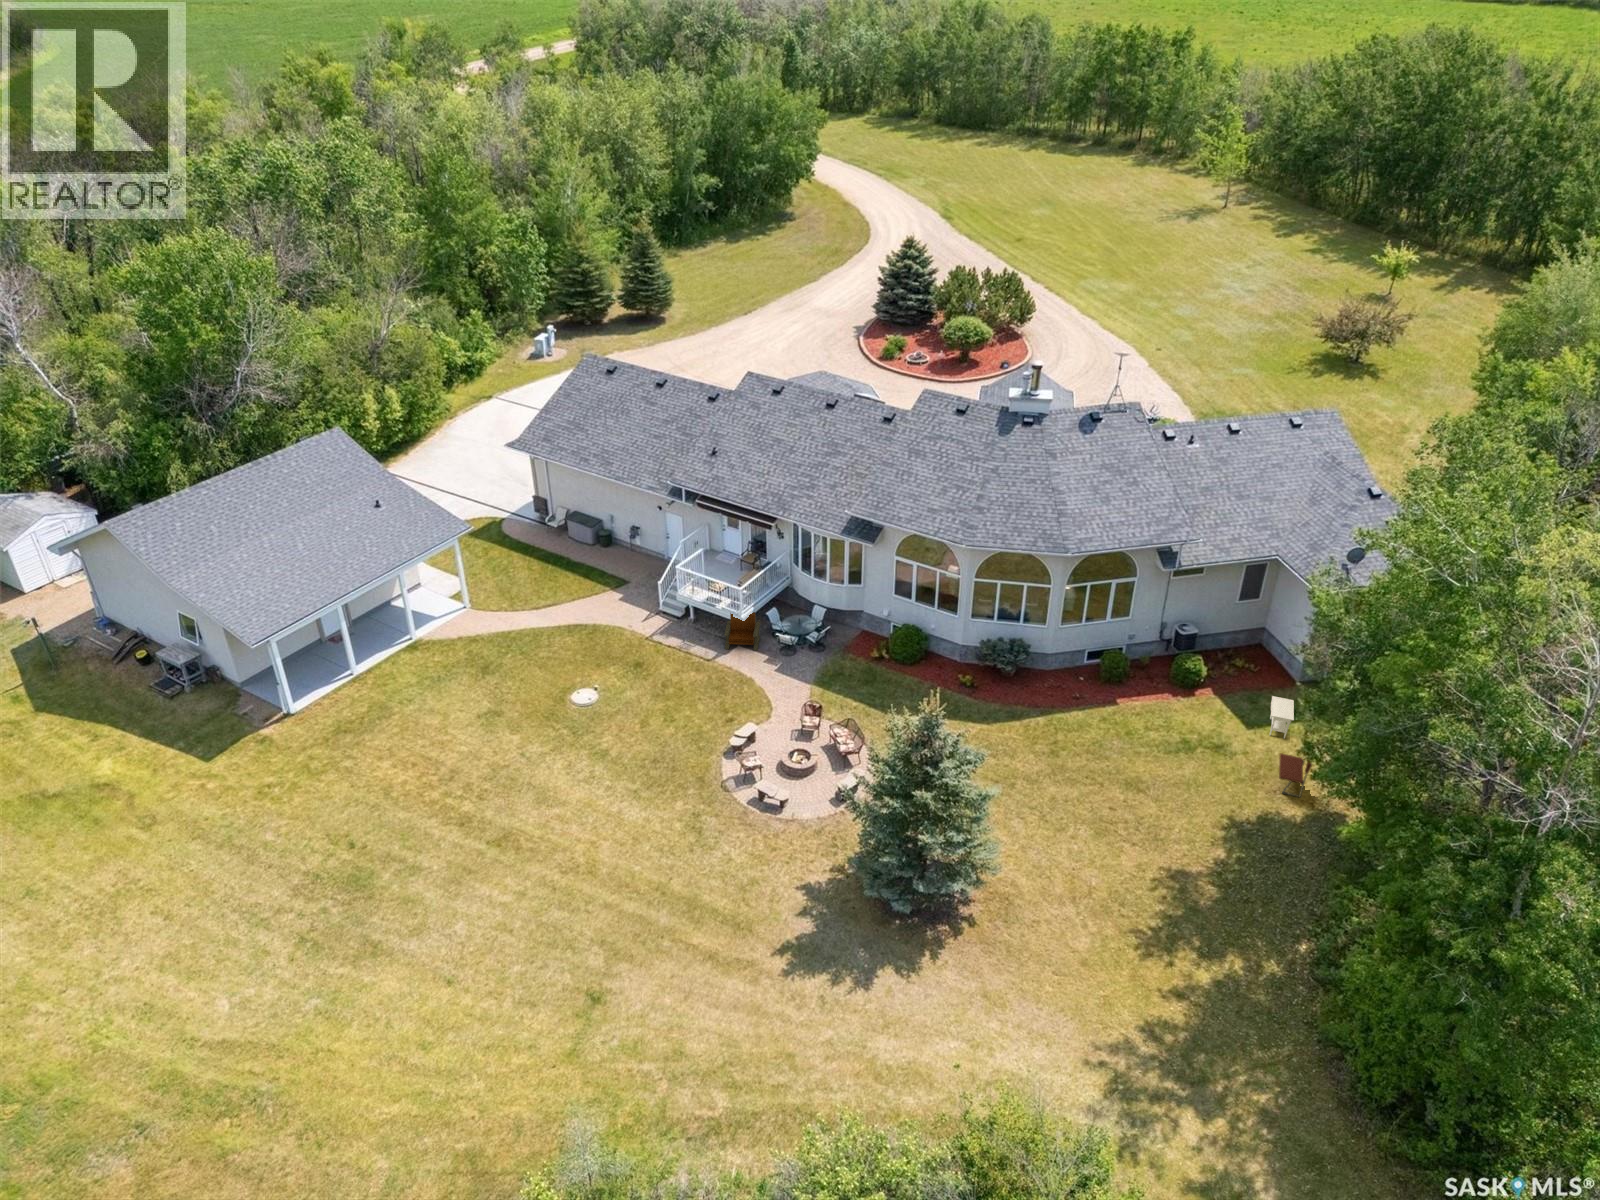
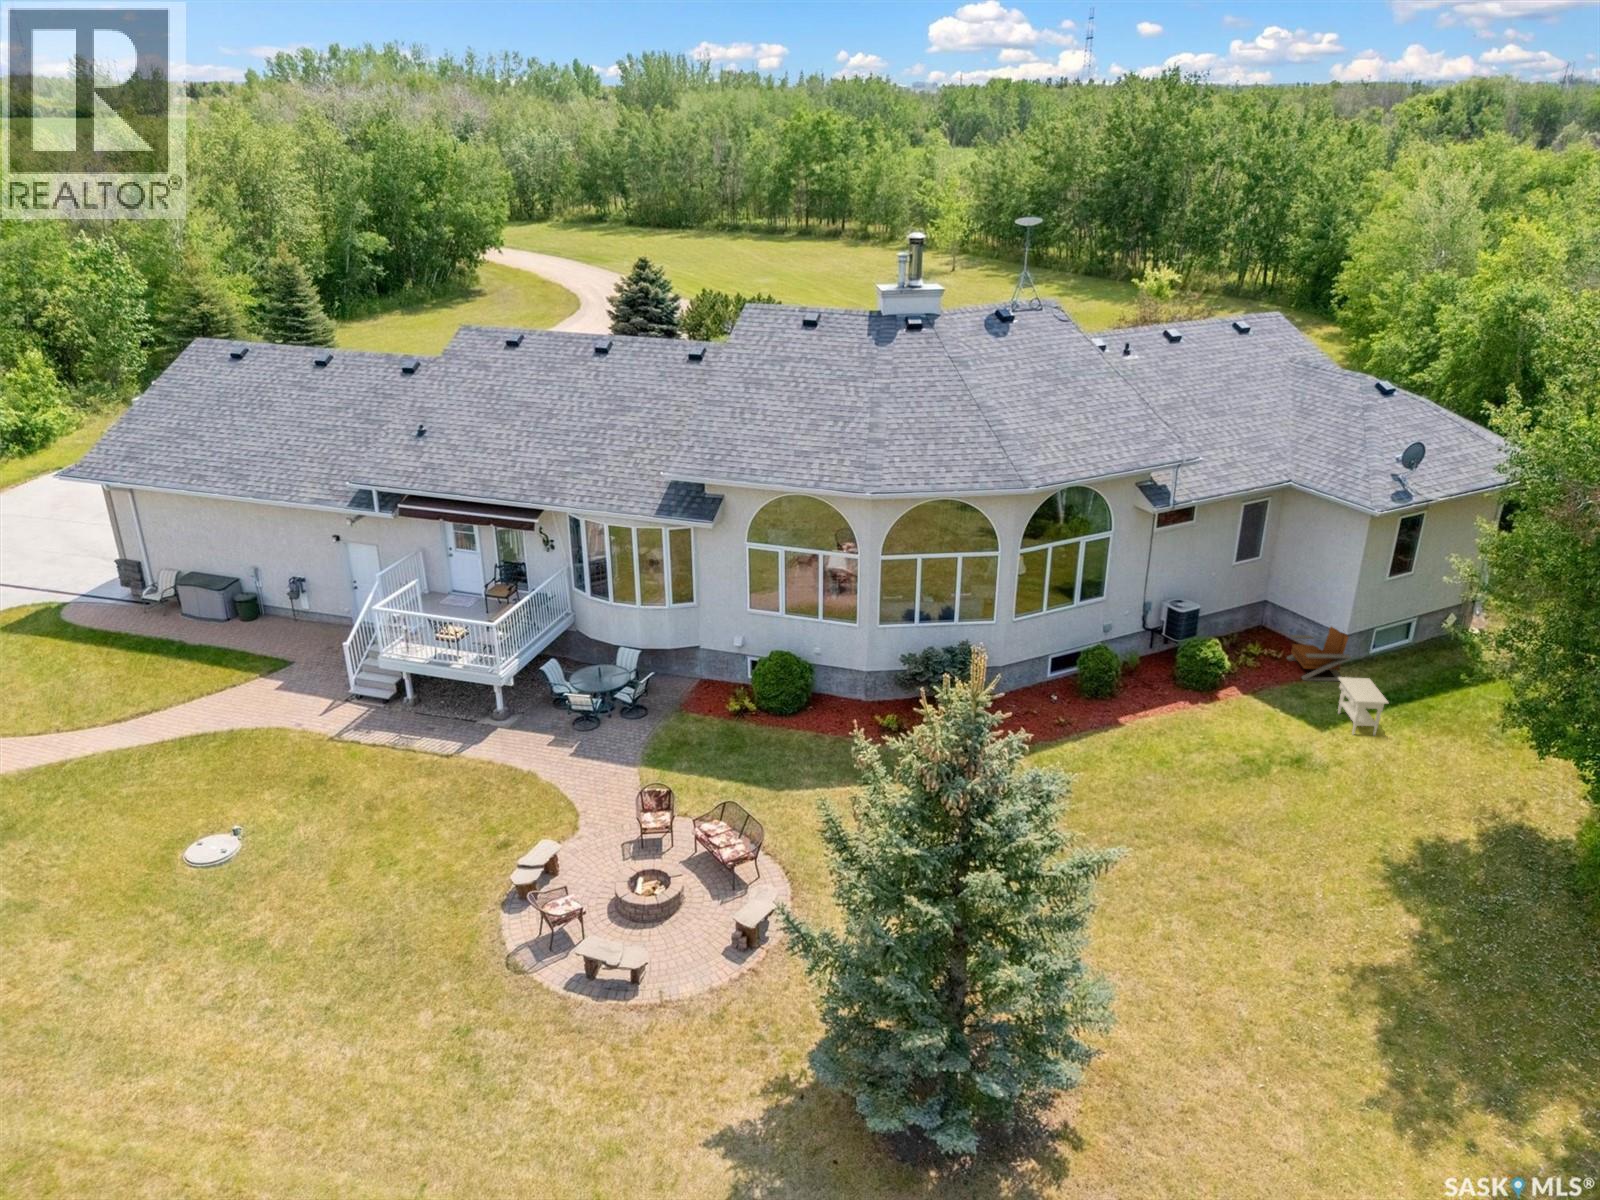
lounge chair: present [724,612,760,651] -> present [1287,627,1351,681]
bench: present [1279,753,1312,797] -> none [1397,719,1470,812]

